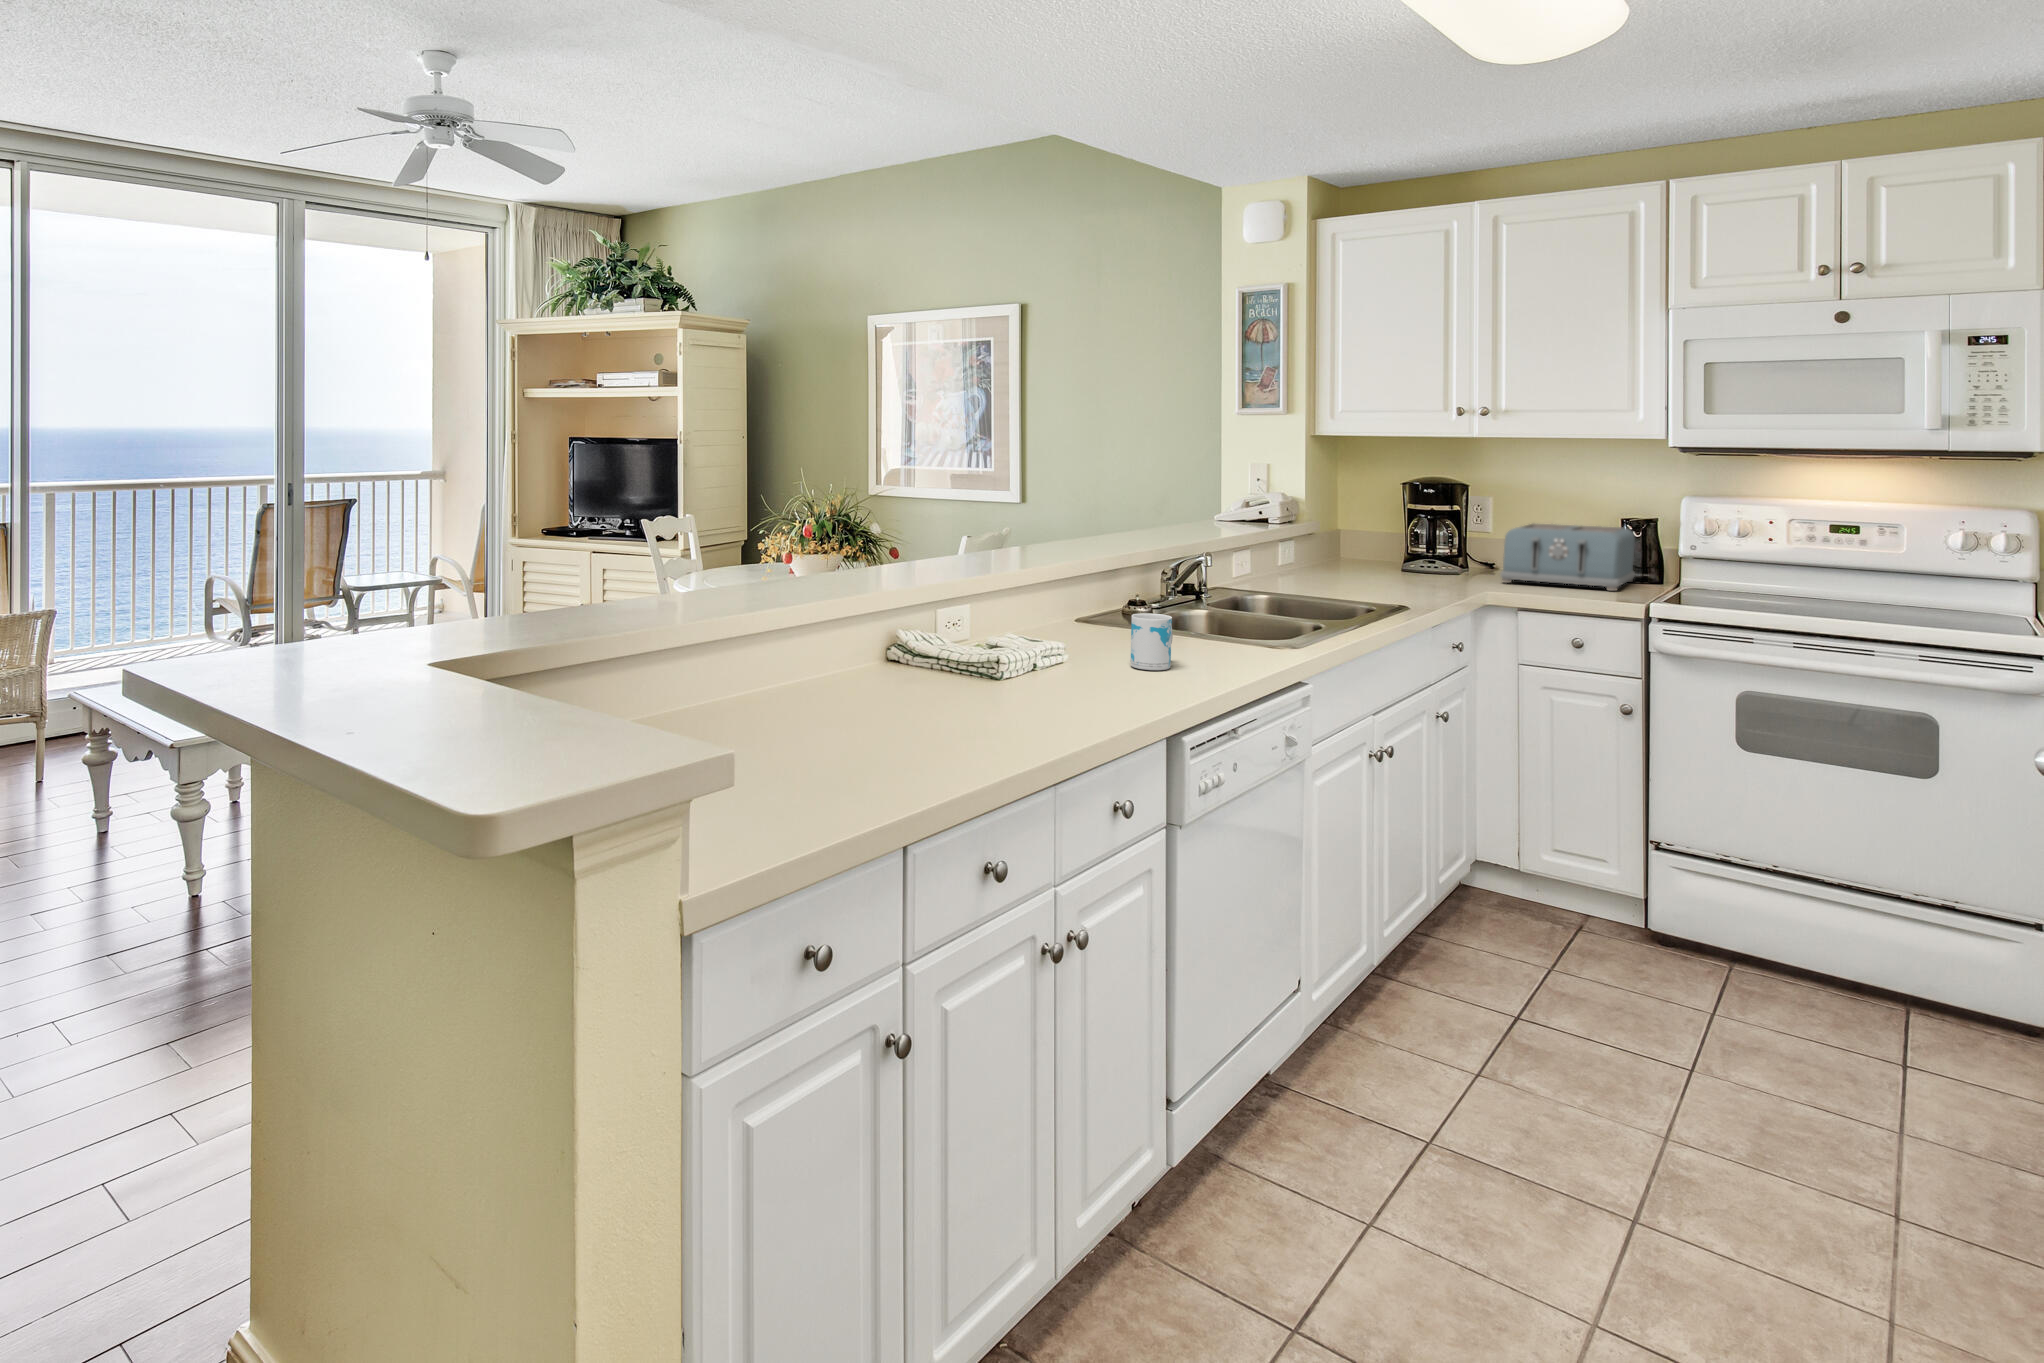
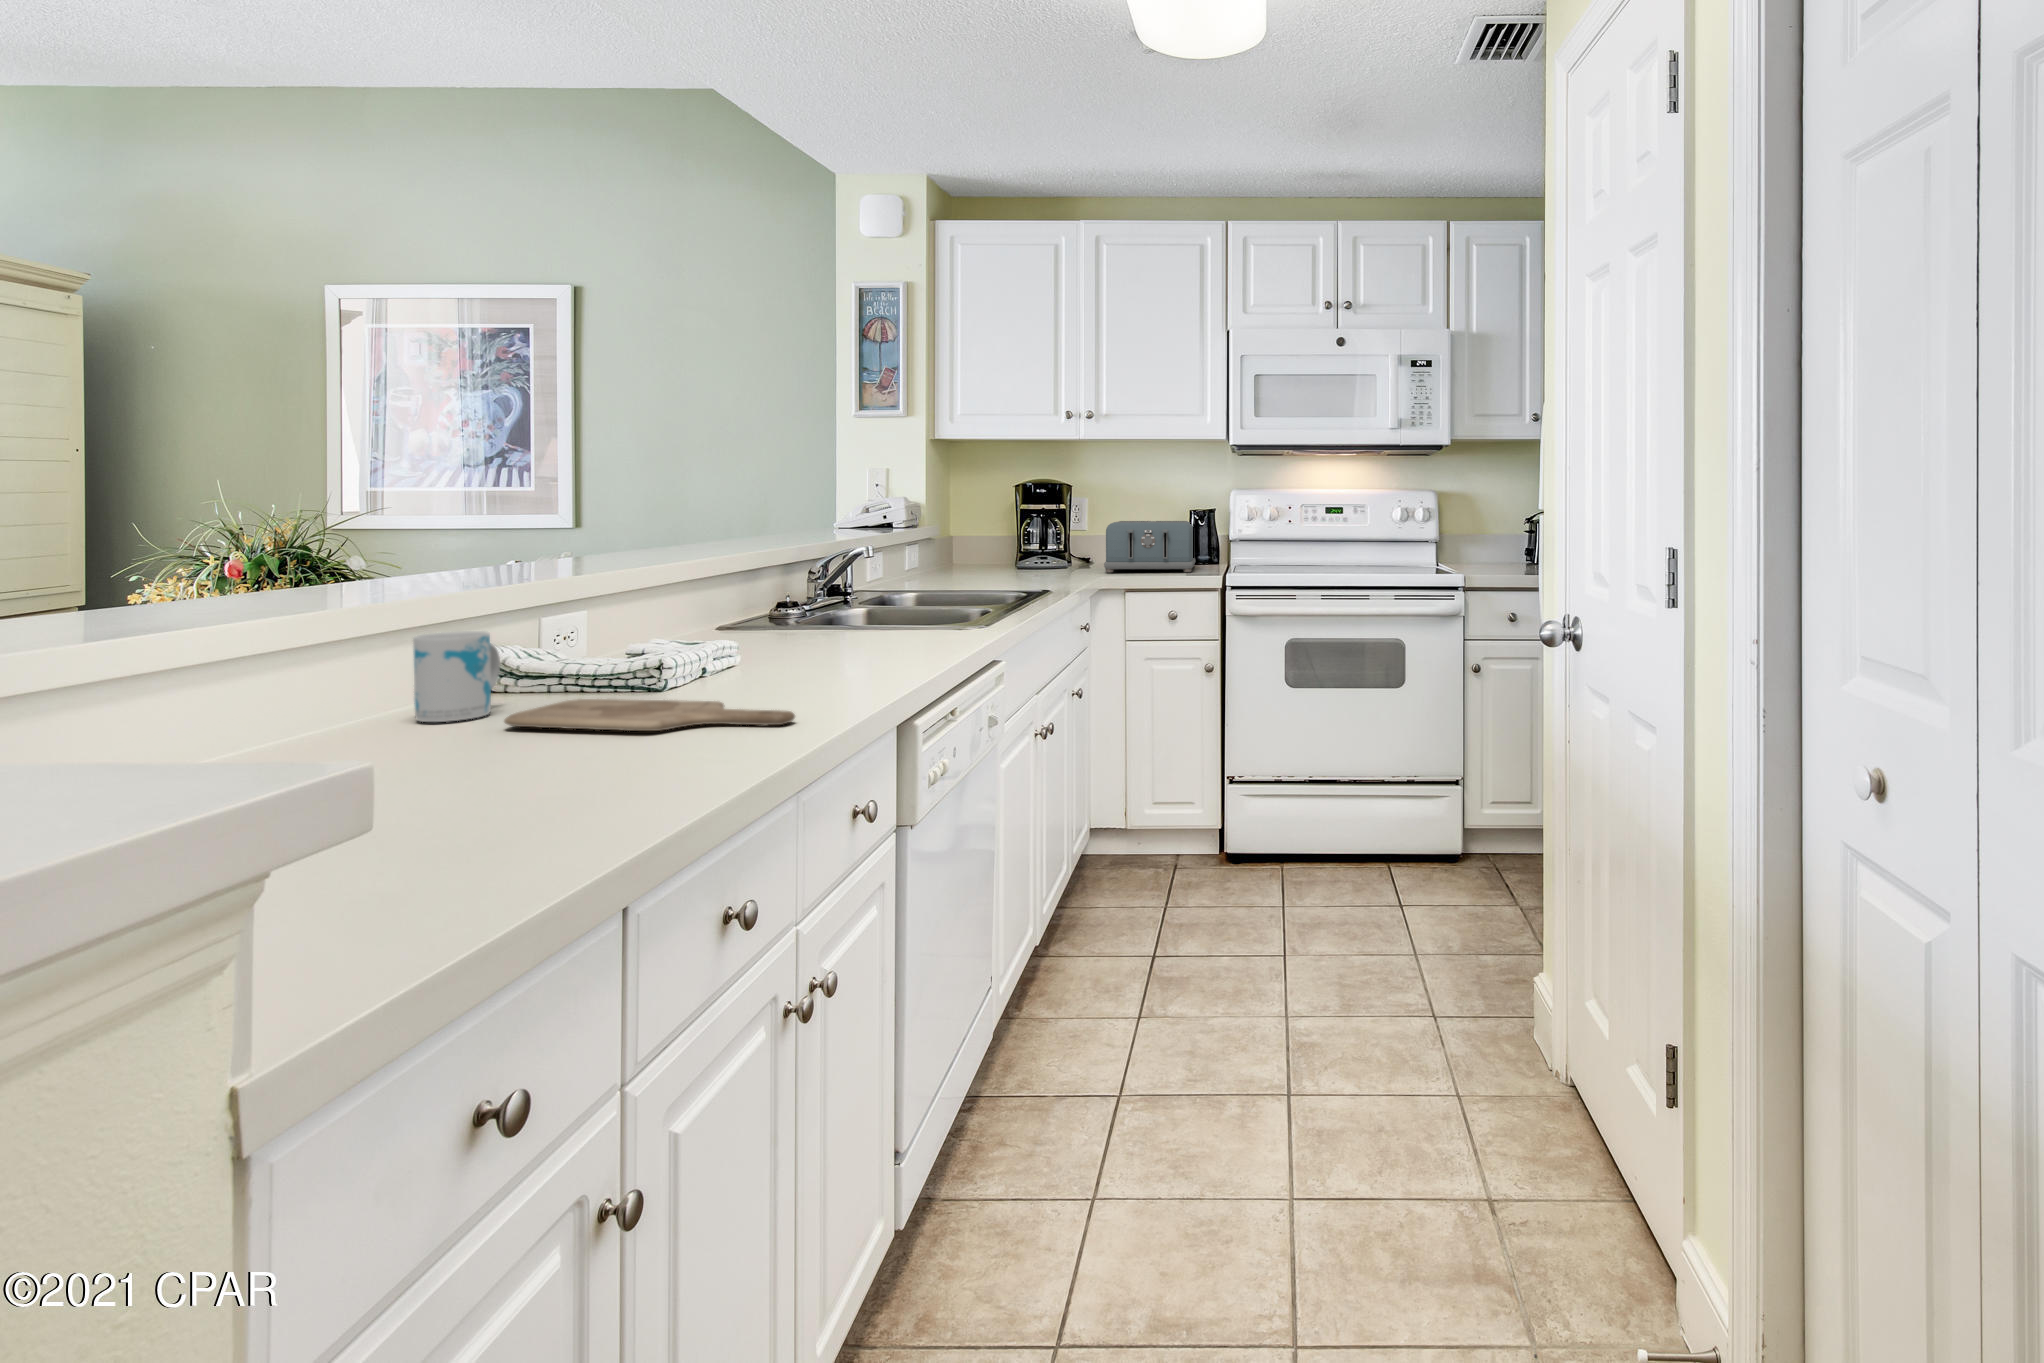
mug: present [1131,613,1173,670] -> present [413,631,500,722]
cutting board: none [897,683,1068,730] -> present [504,699,795,731]

